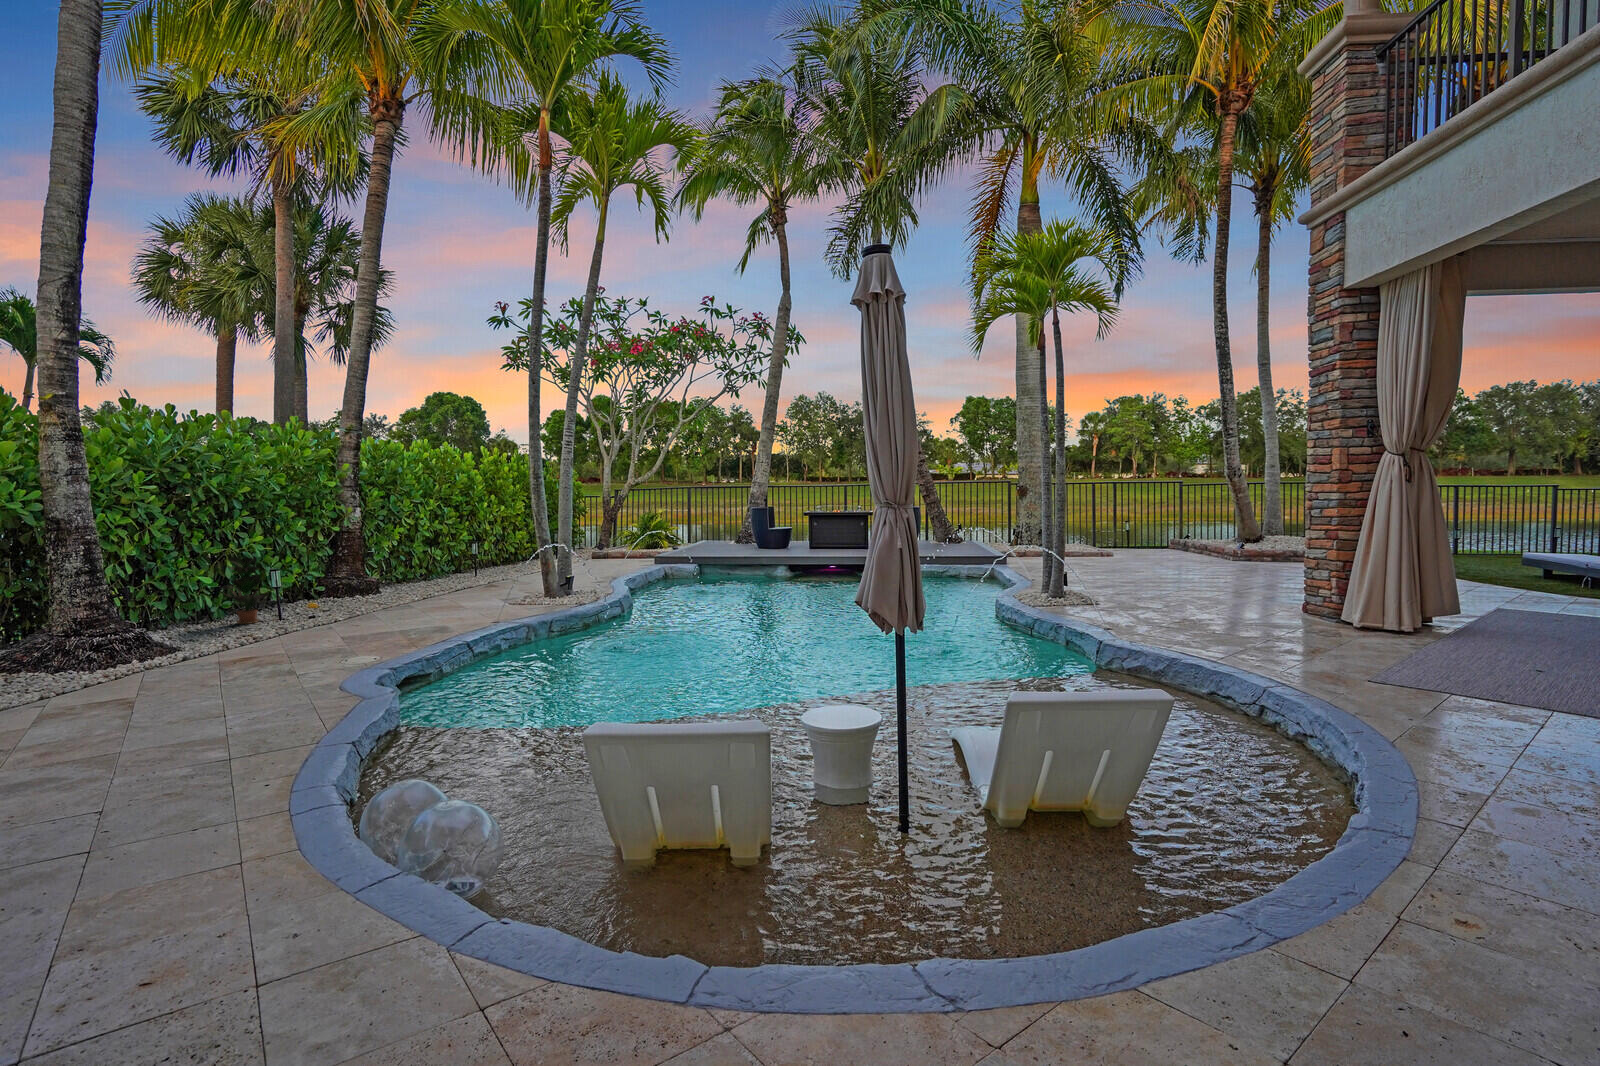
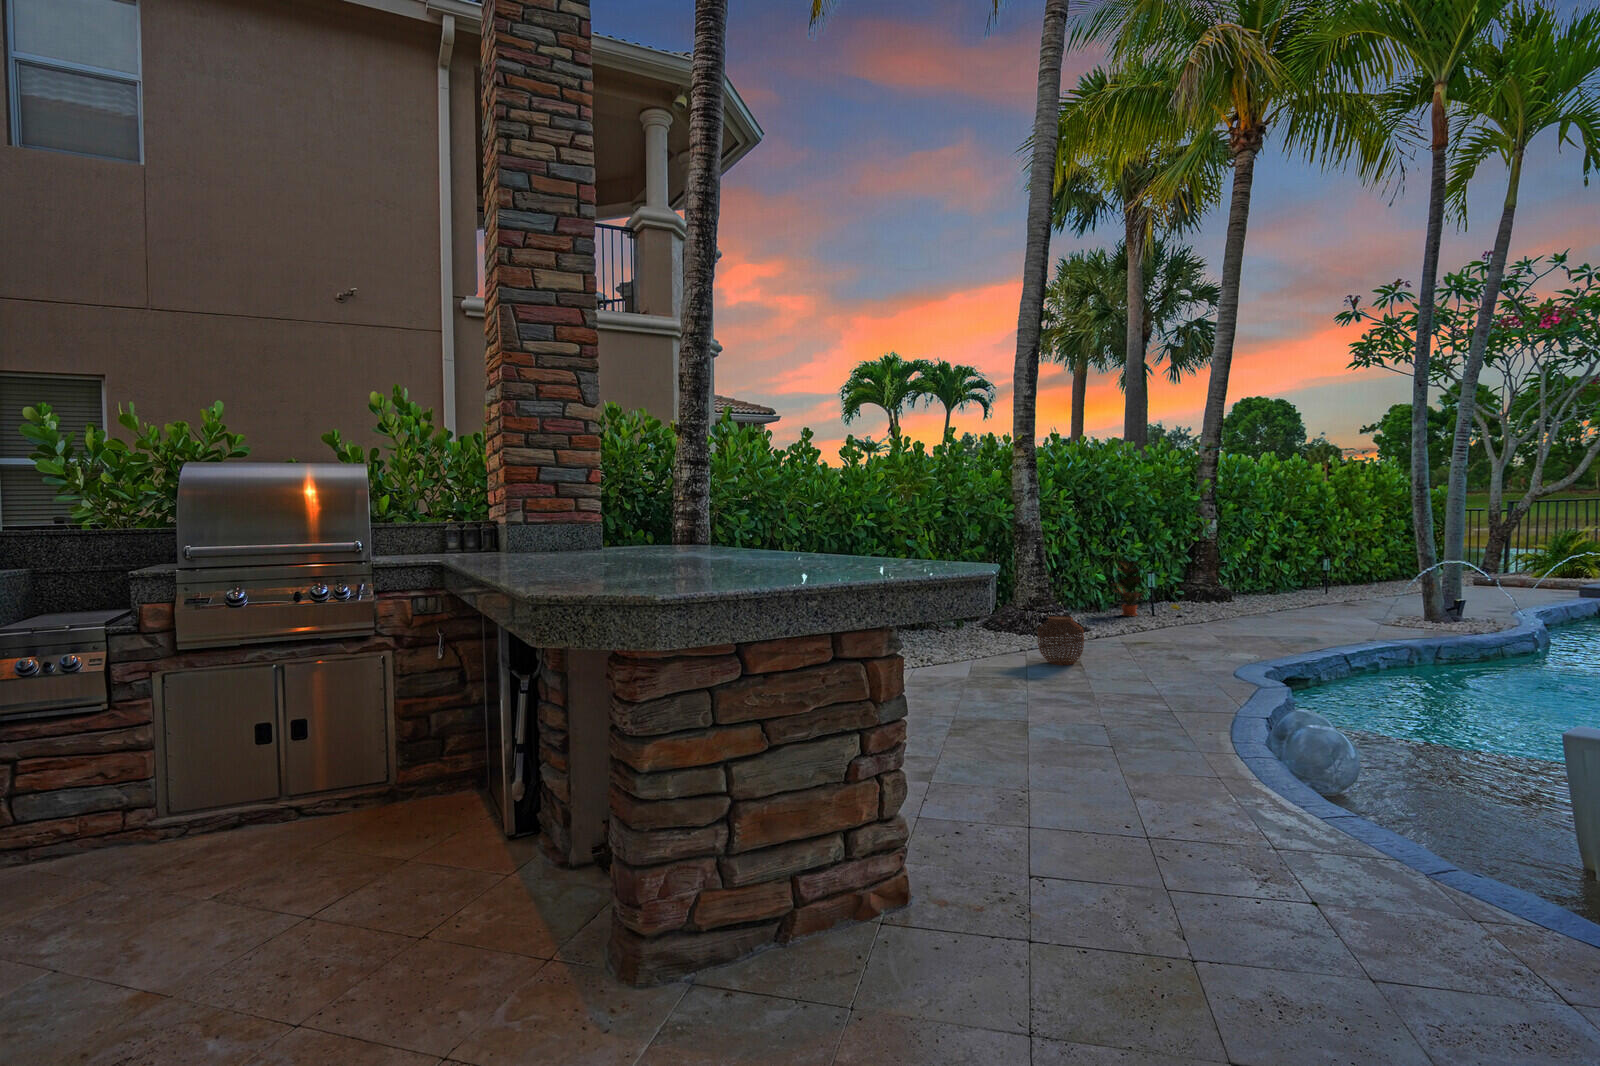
woven basket: none [53,644,135,713] -> present [1038,616,1084,665]

